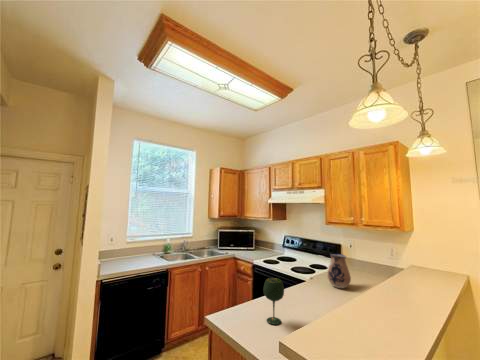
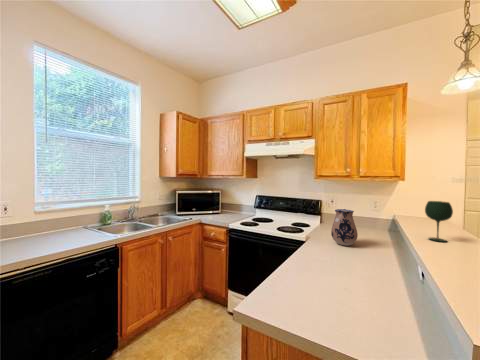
wine glass: present [263,278,284,325] -> present [425,201,453,242]

